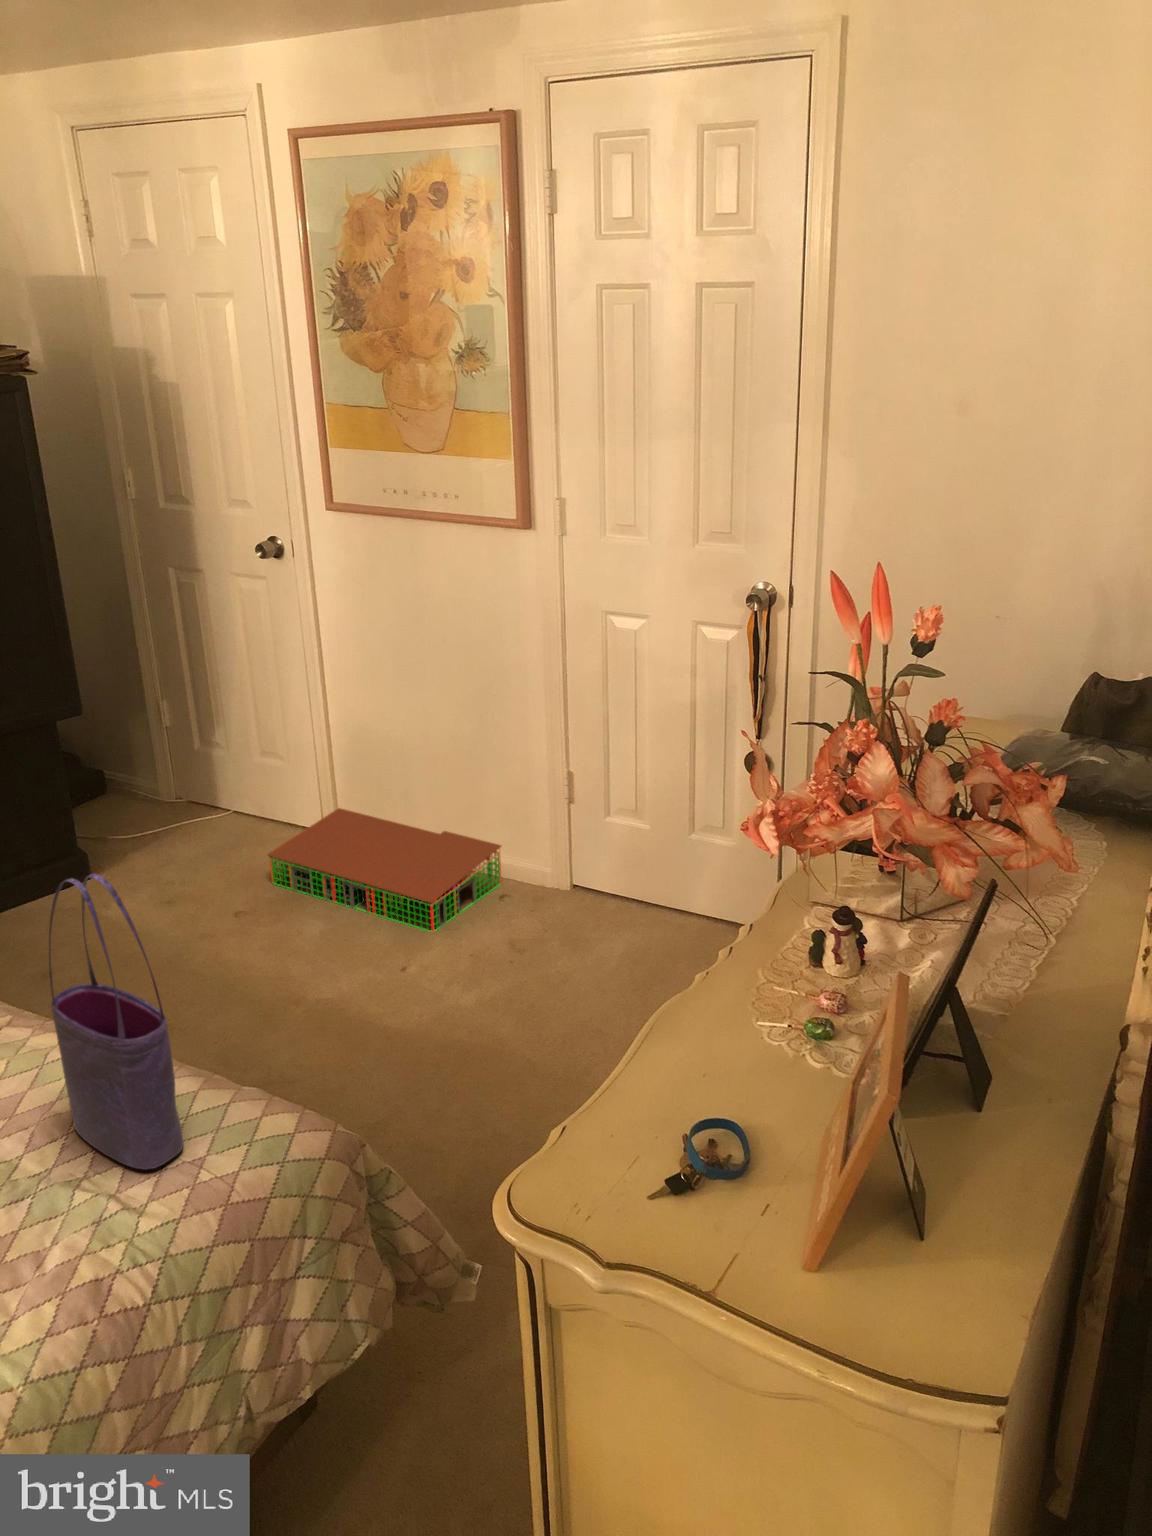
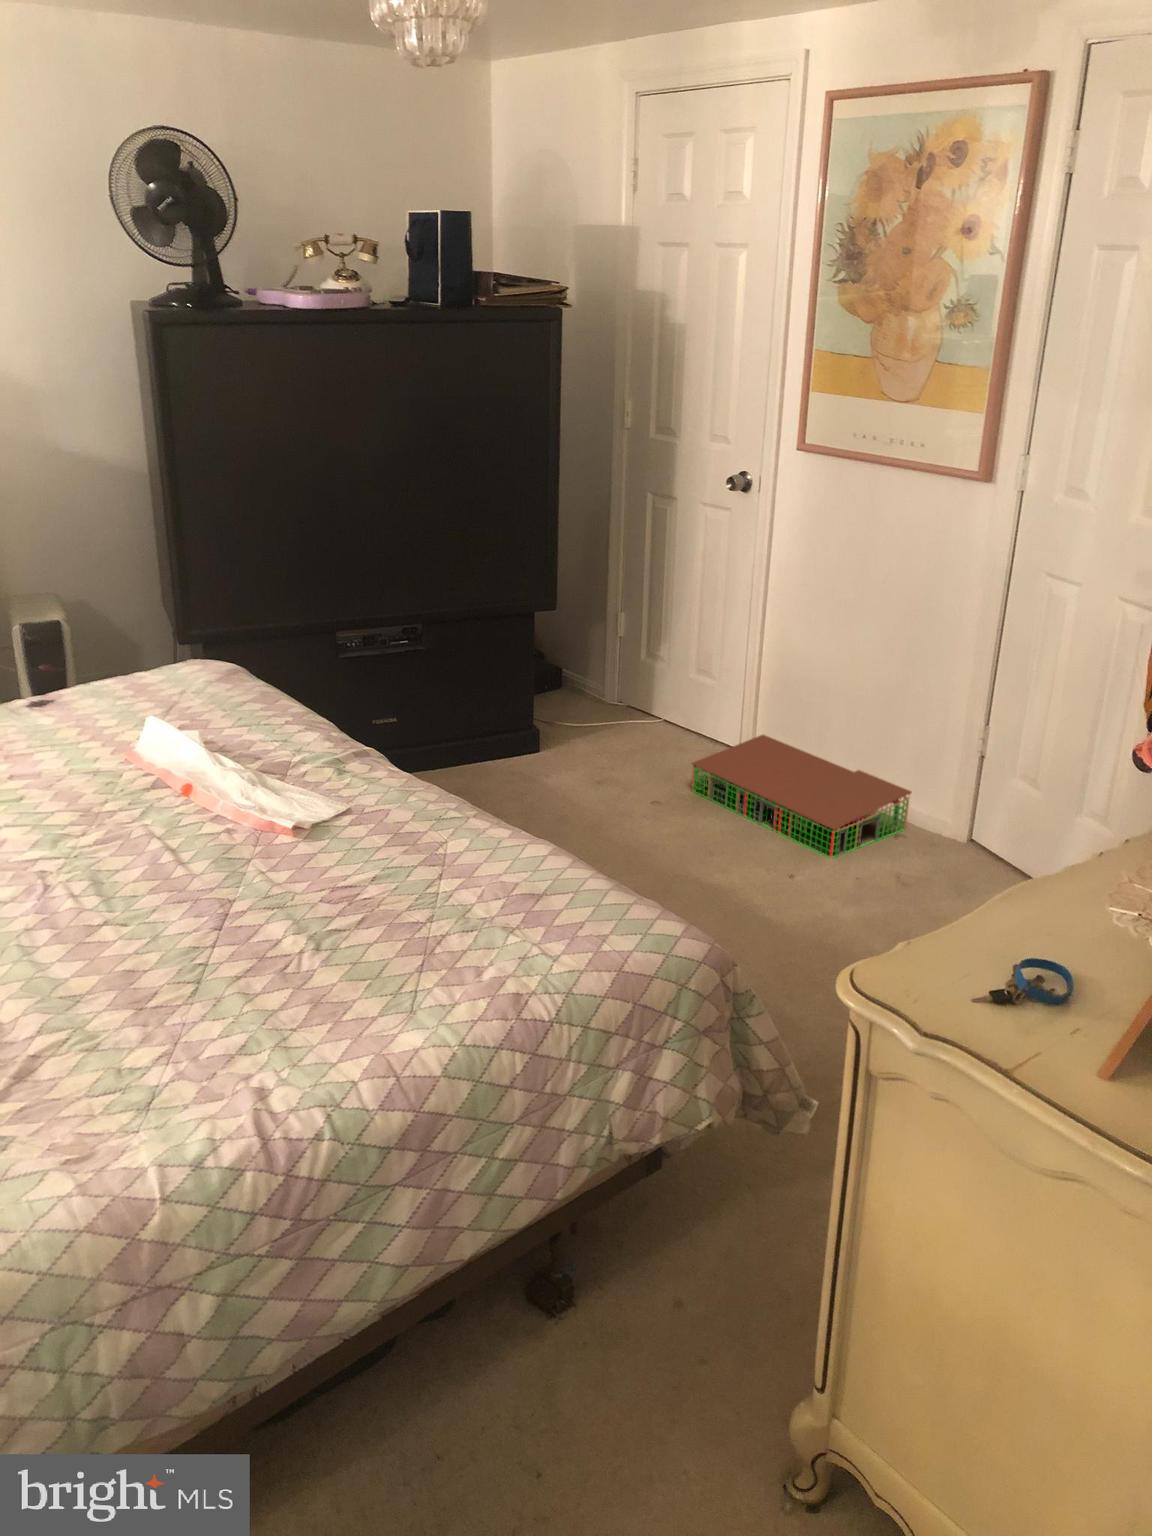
tote bag: present [49,874,184,1170] -> none [515,689,597,934]

